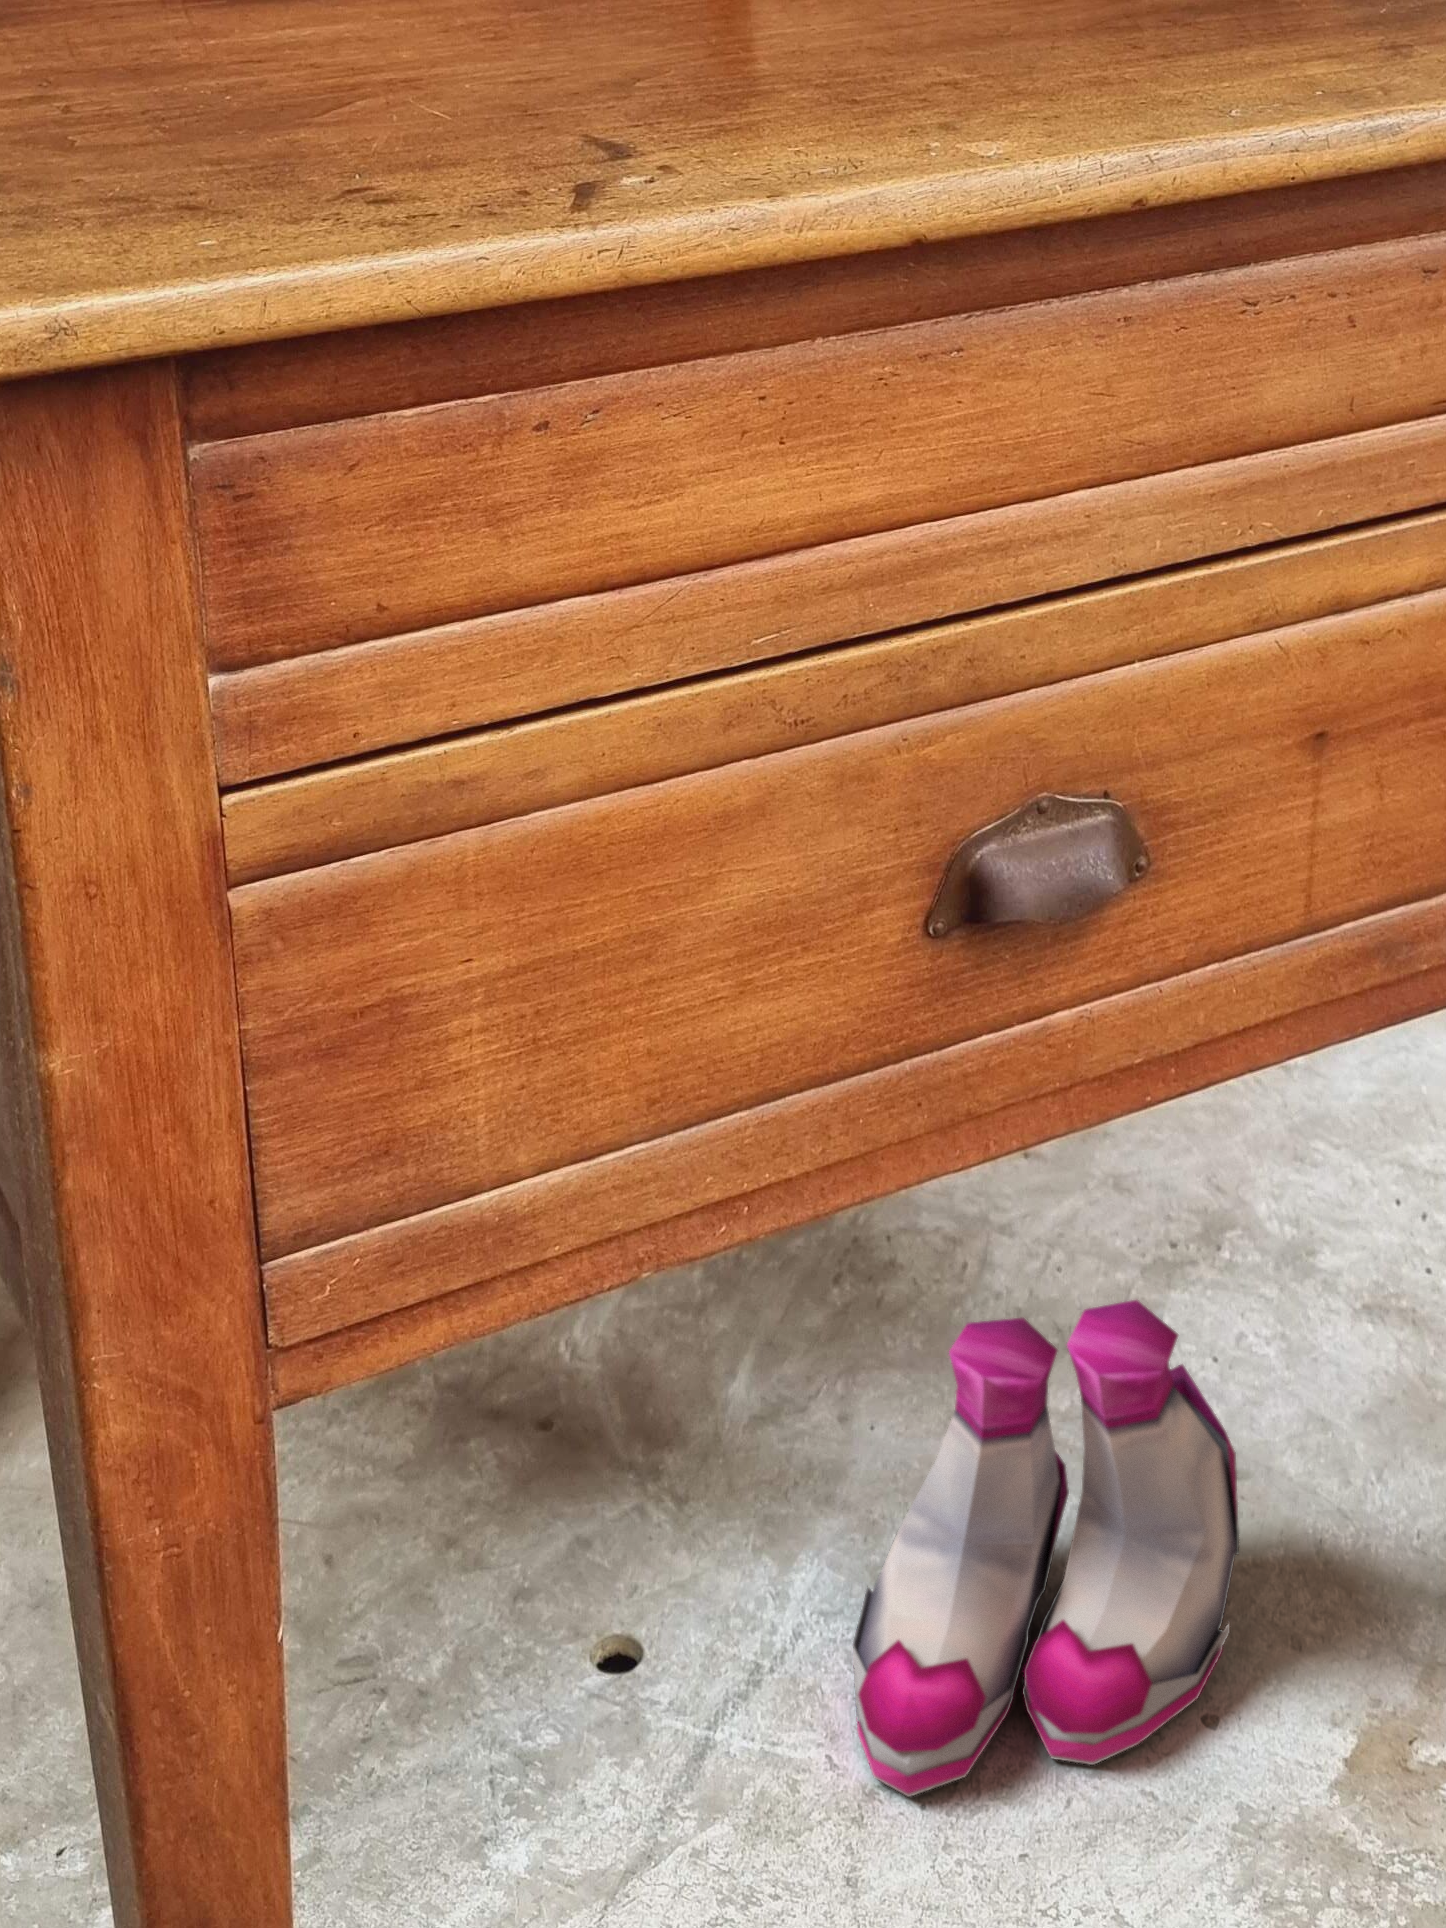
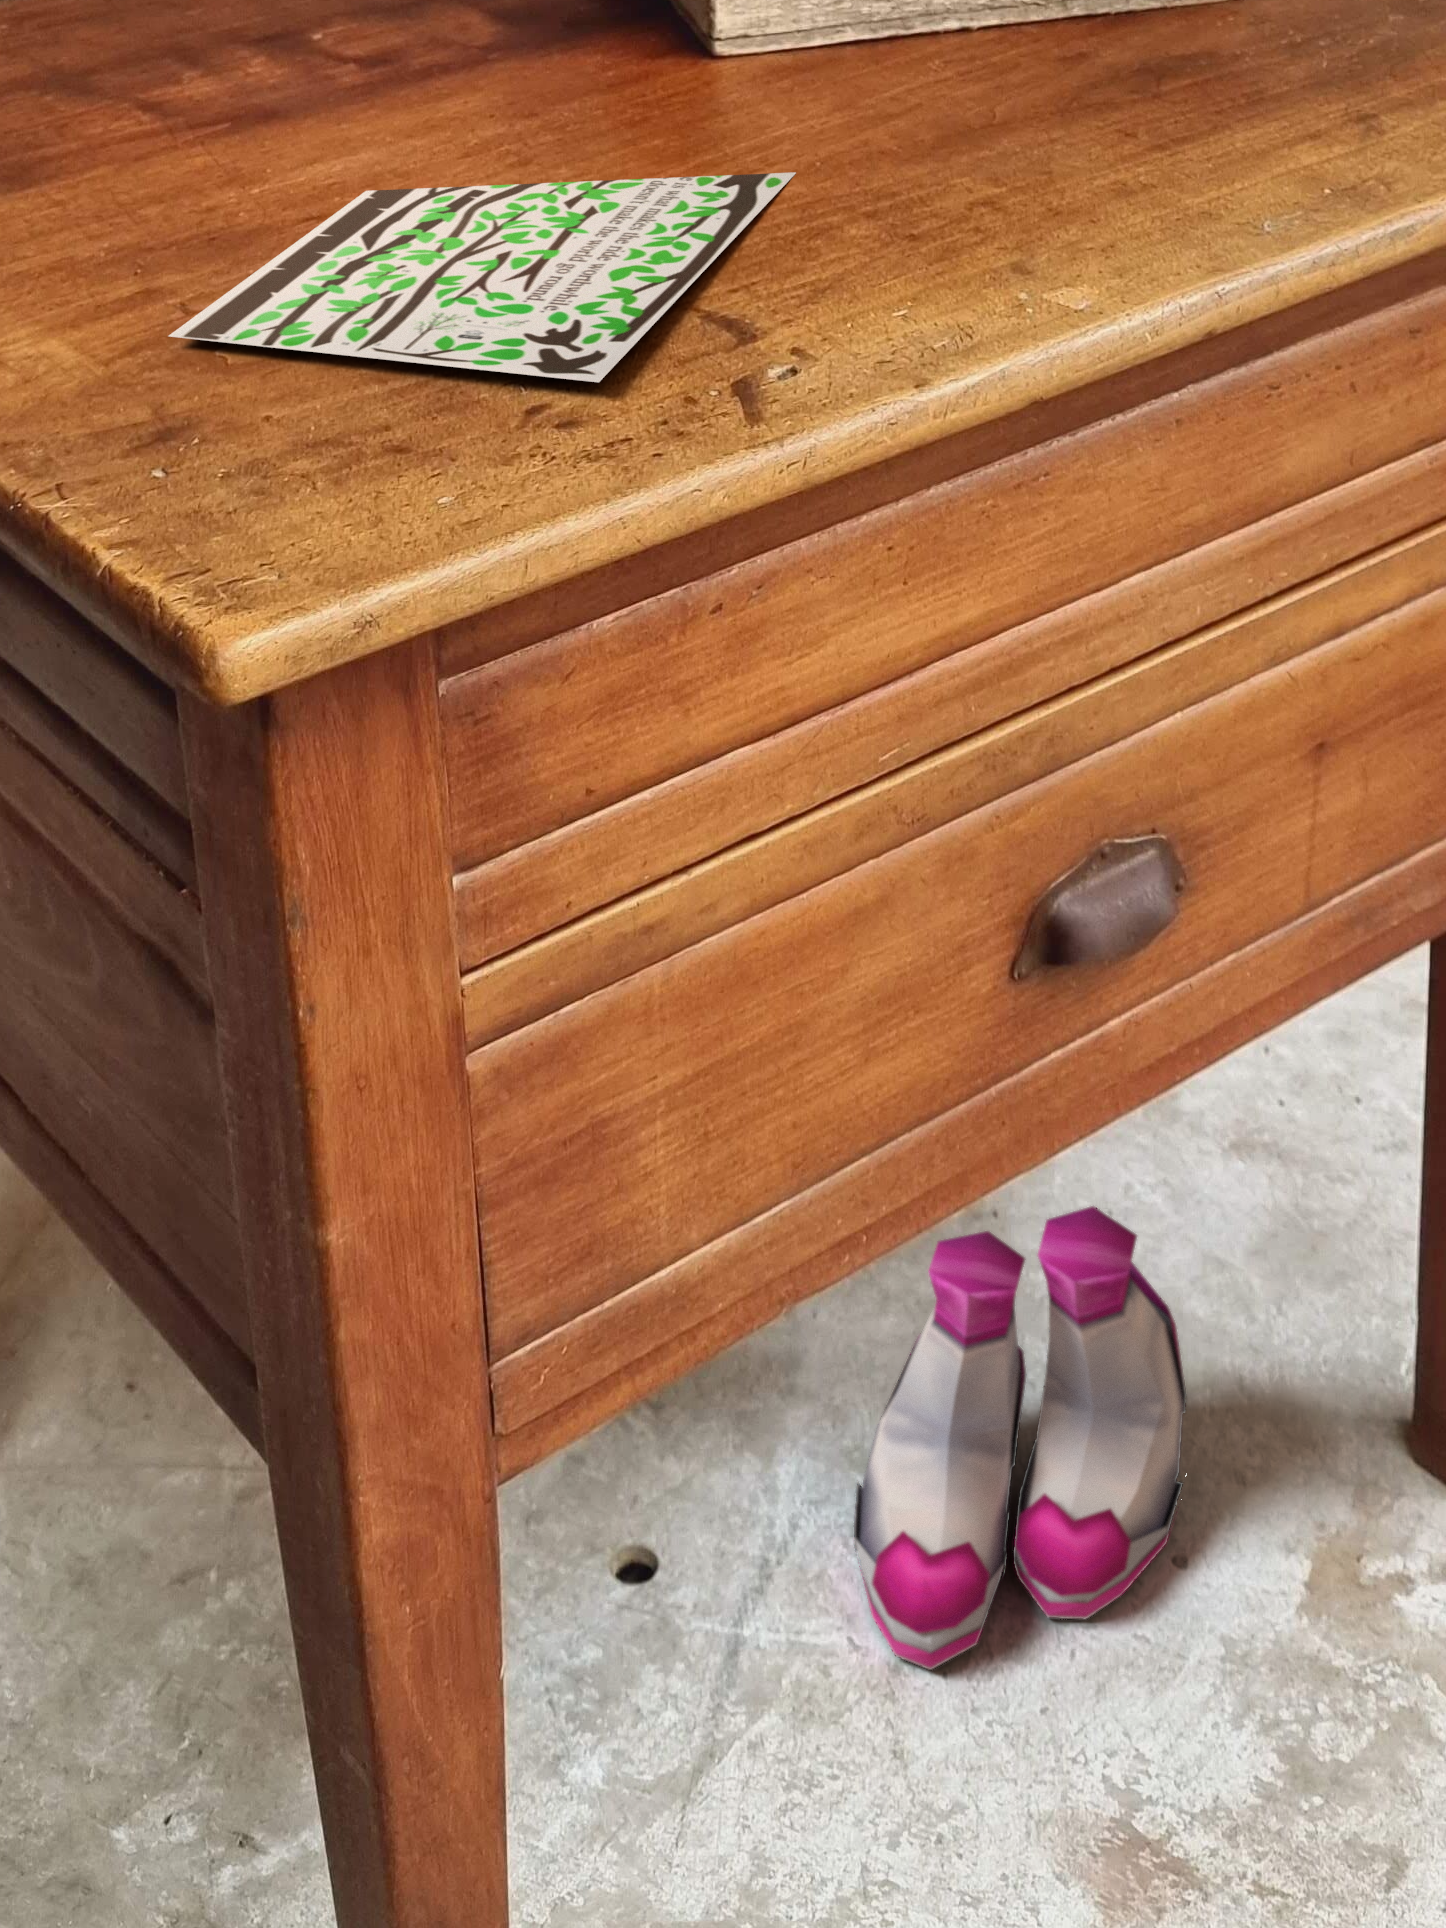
book: none [23,29,768,182] -> present [169,172,796,382]

